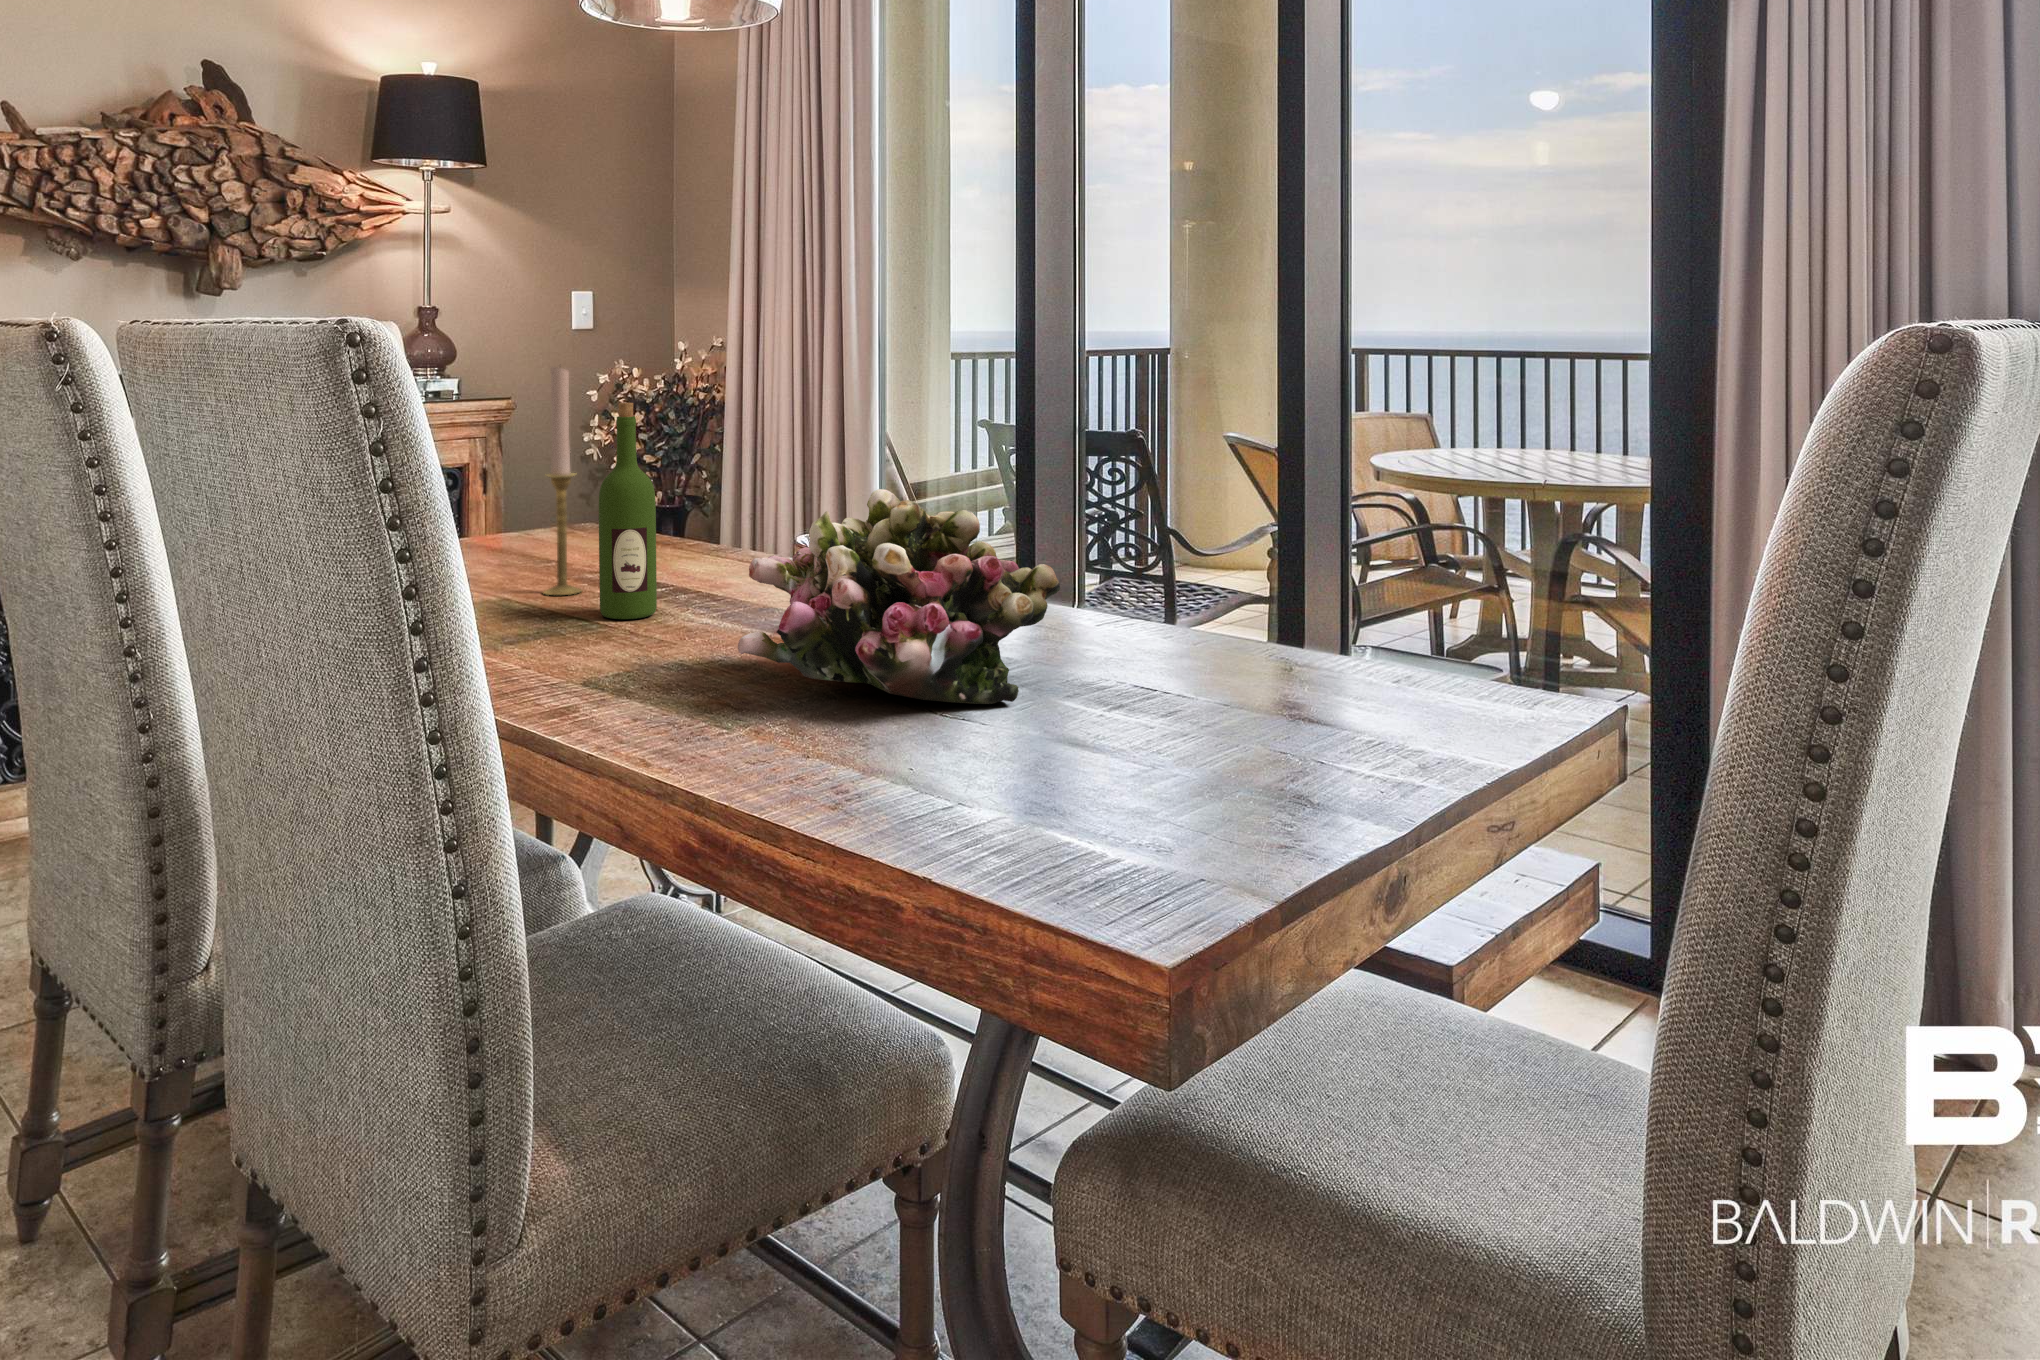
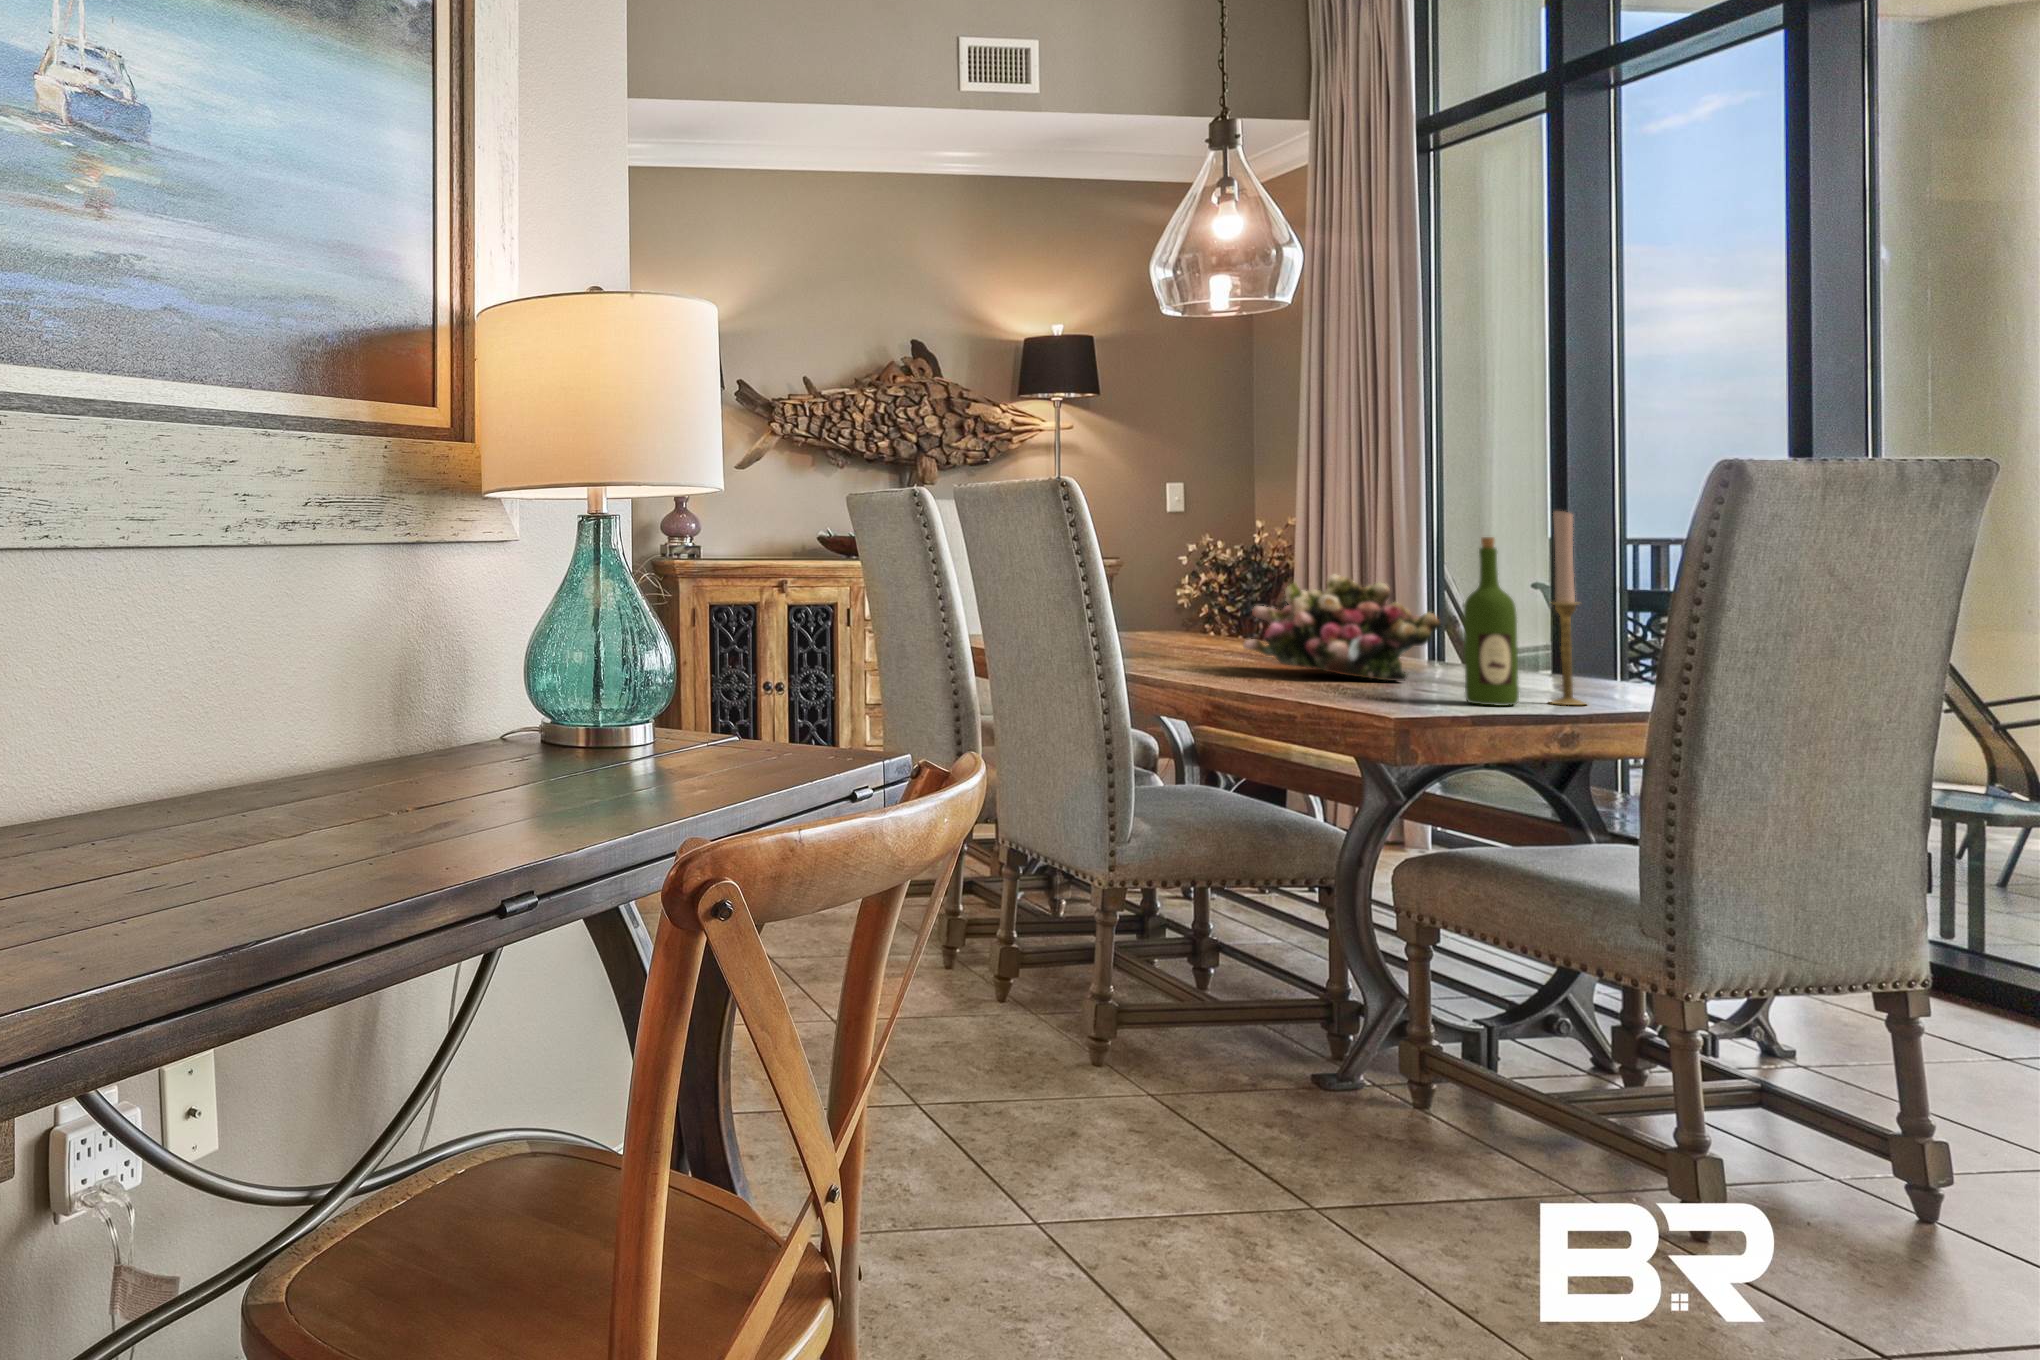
candlestick: present [544,367,581,595] -> present [1551,511,1585,705]
wine bottle: present [599,403,657,619] -> present [1463,537,1519,706]

